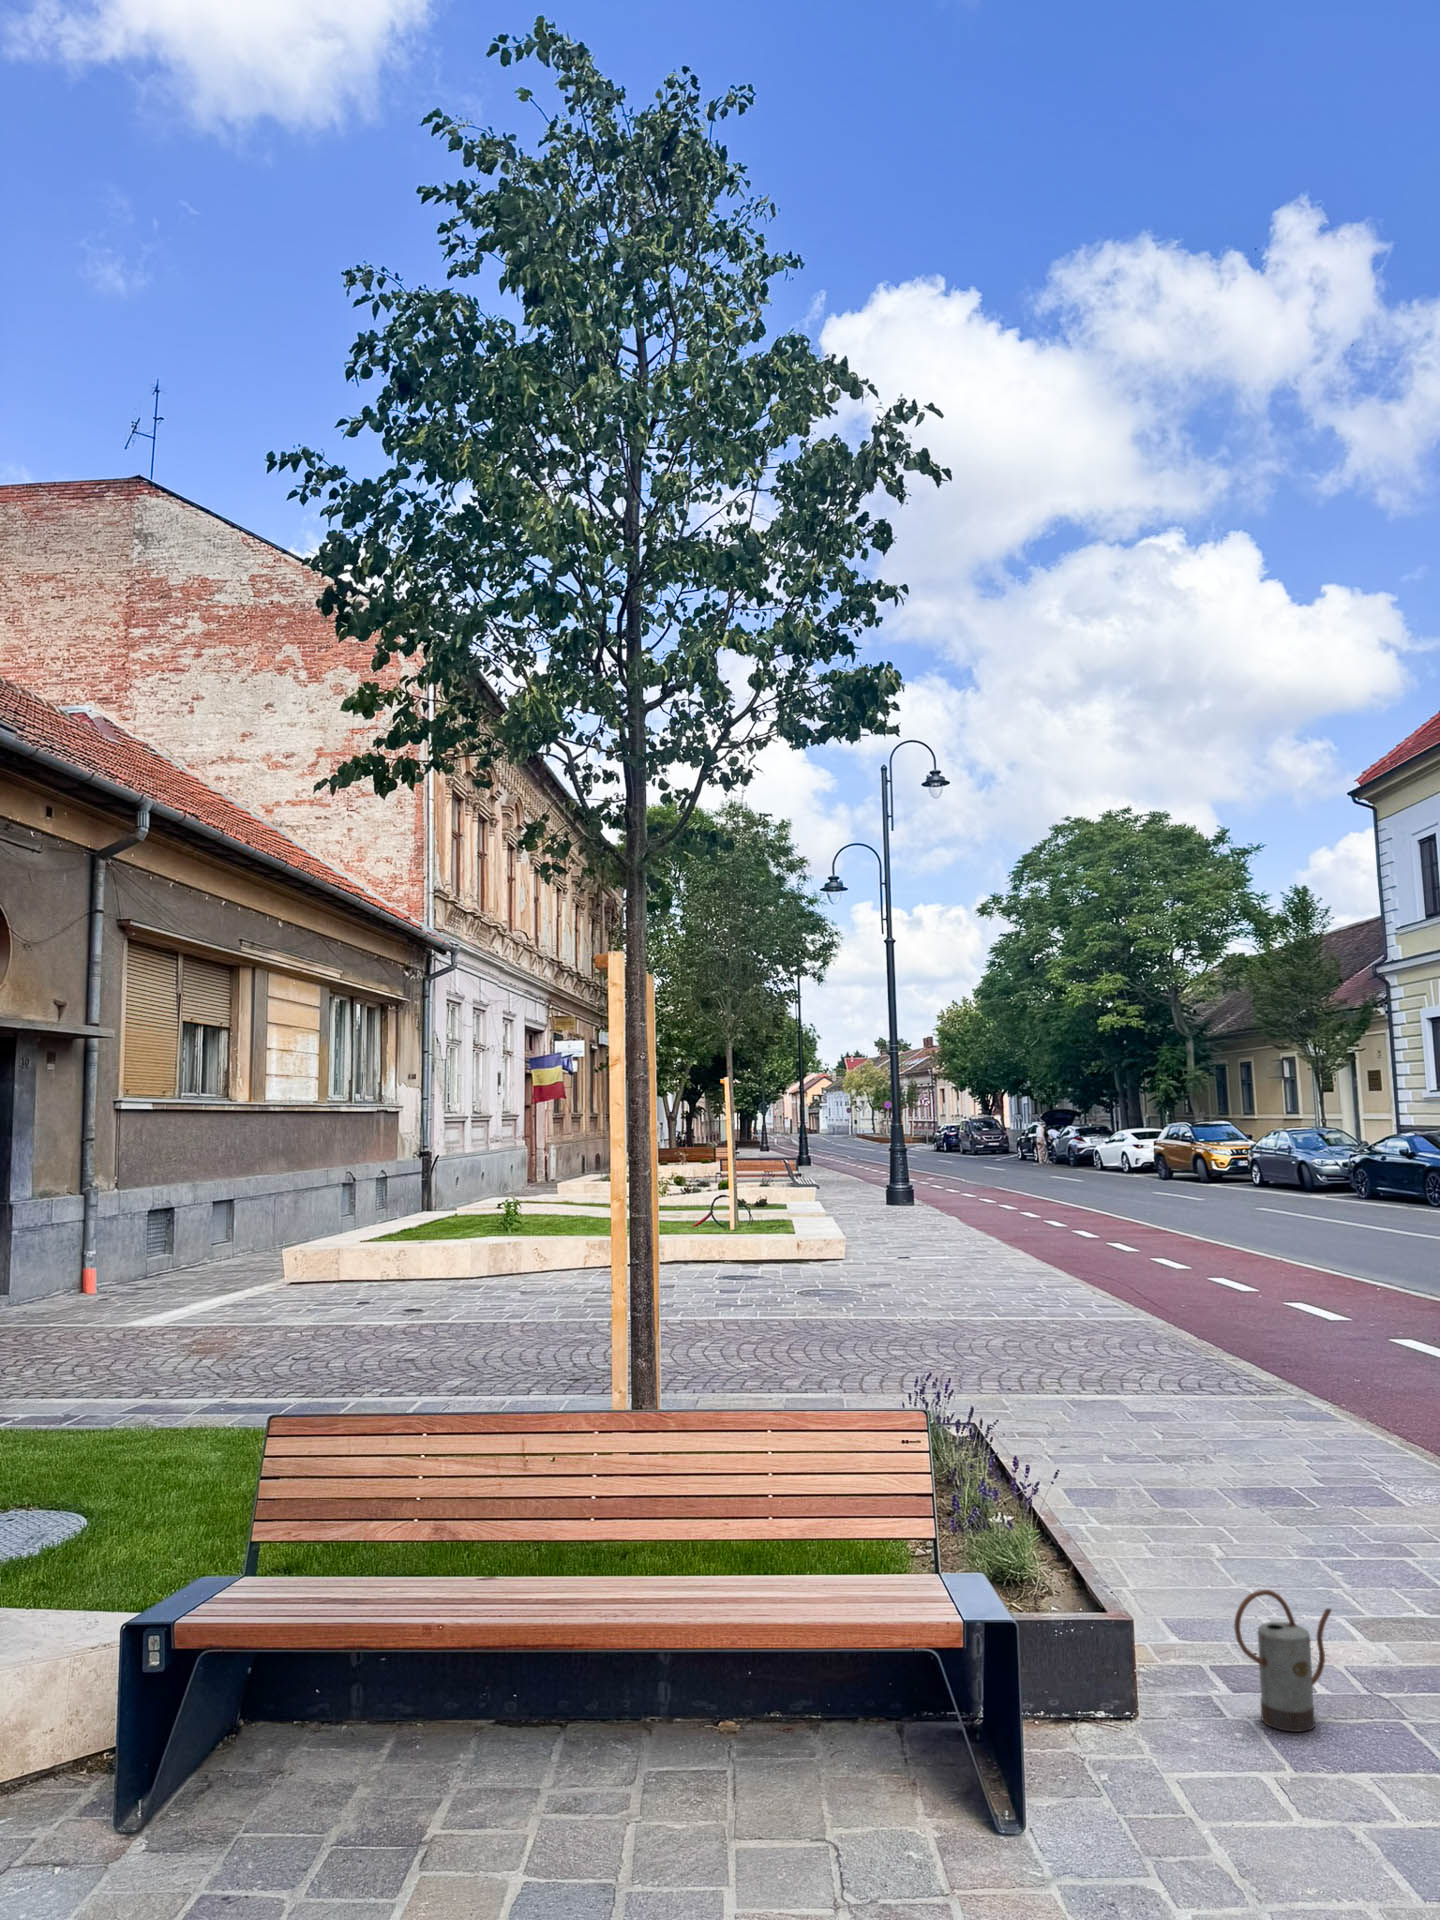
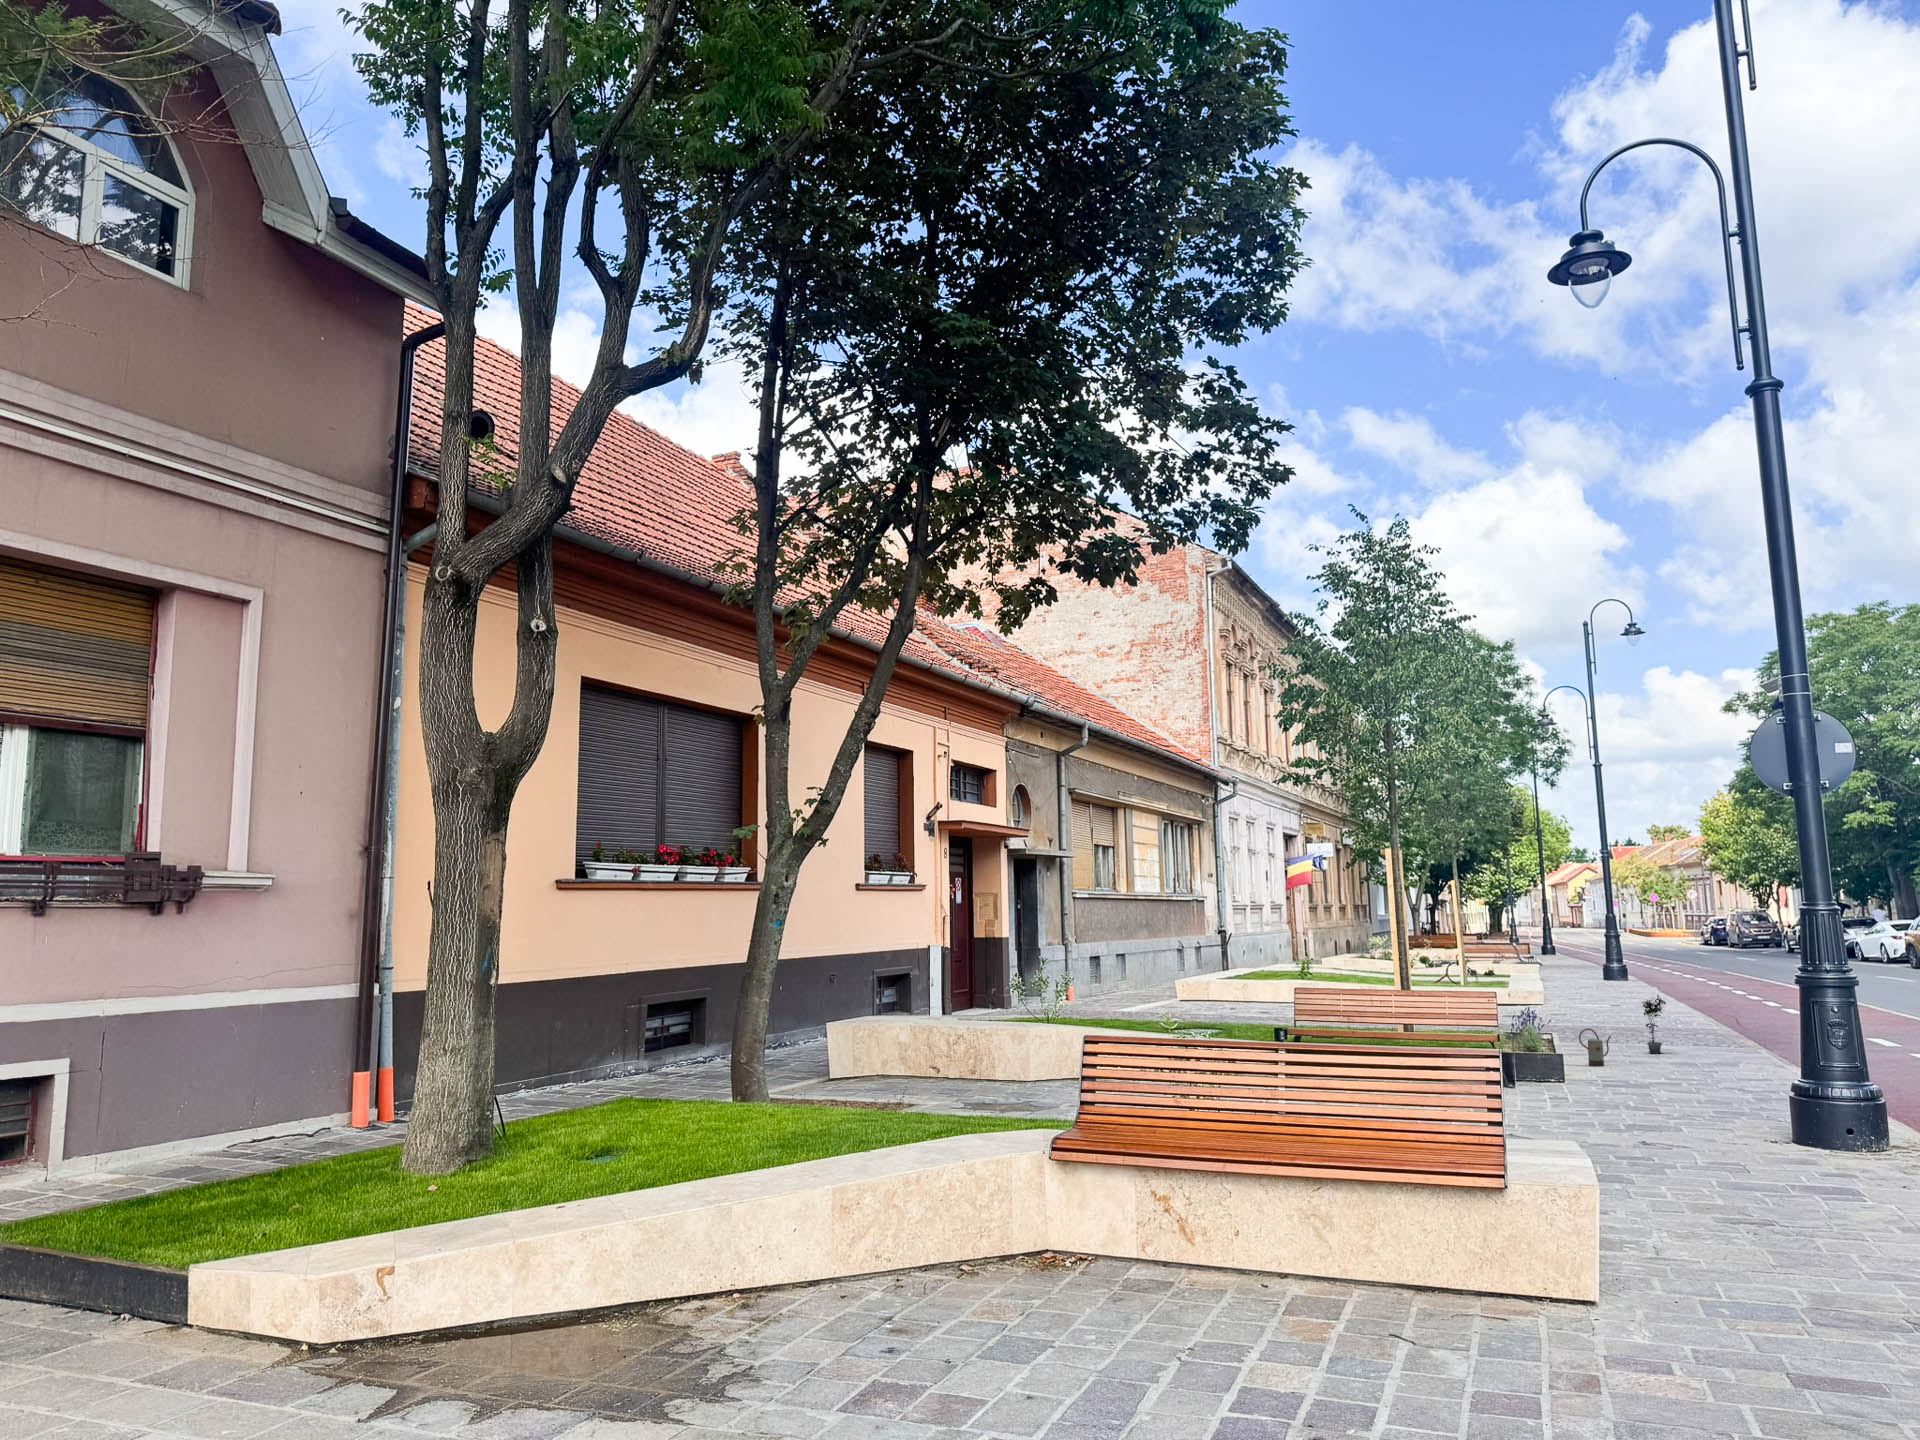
potted plant: none [1259,1385,1330,1548] -> present [1641,995,1666,1054]

